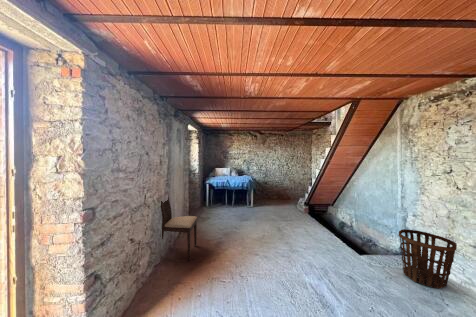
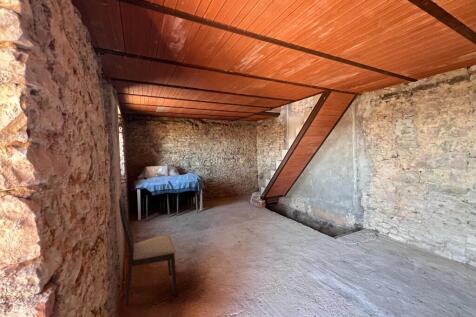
basket: present [399,229,457,288] -> none [366,208,408,252]

